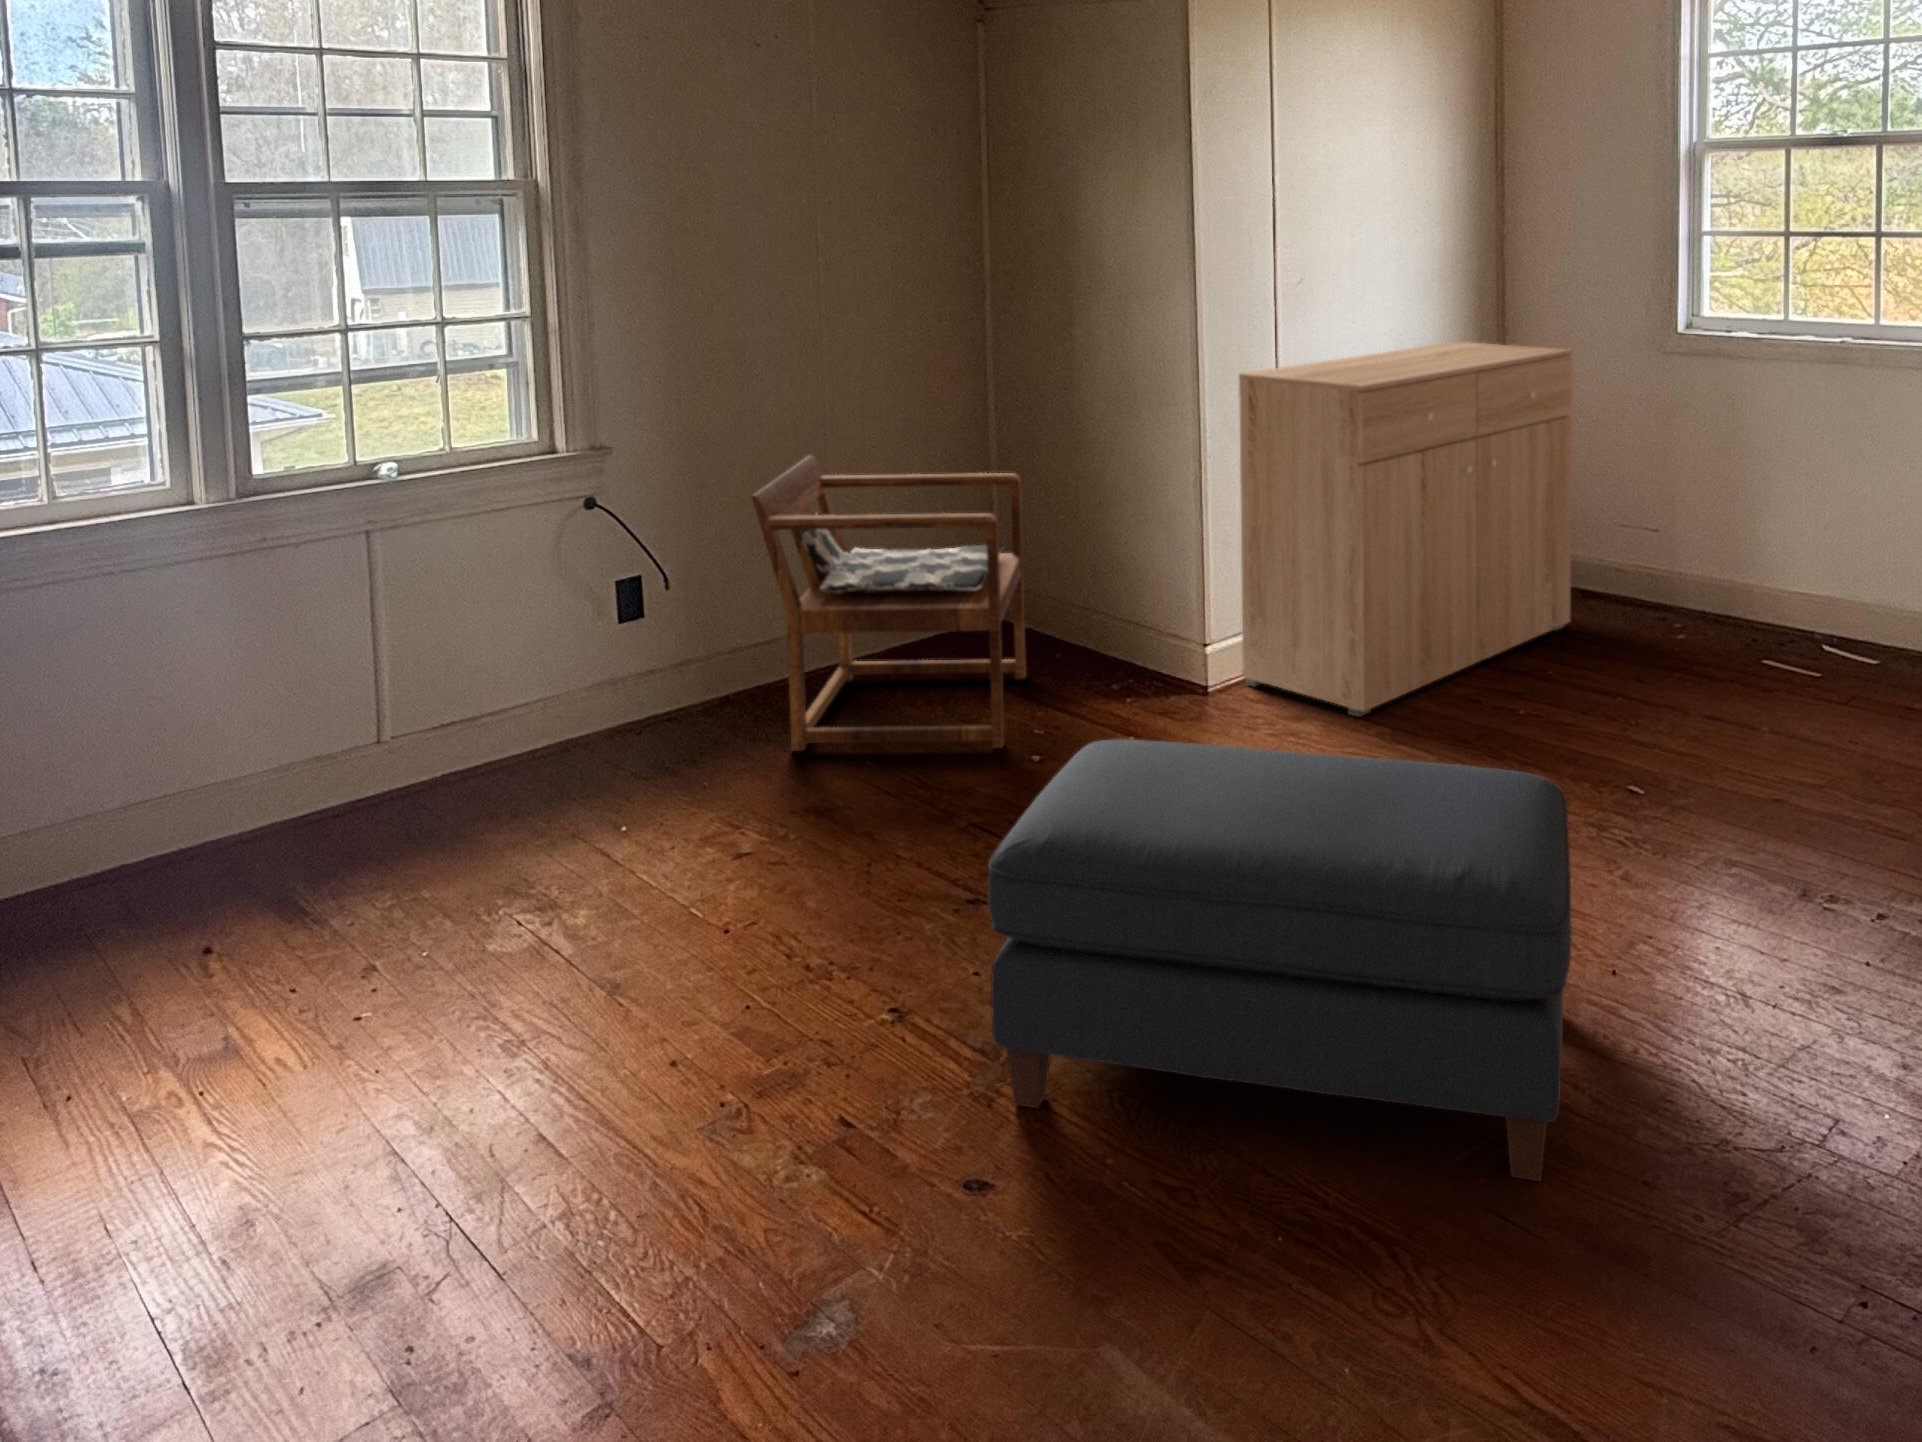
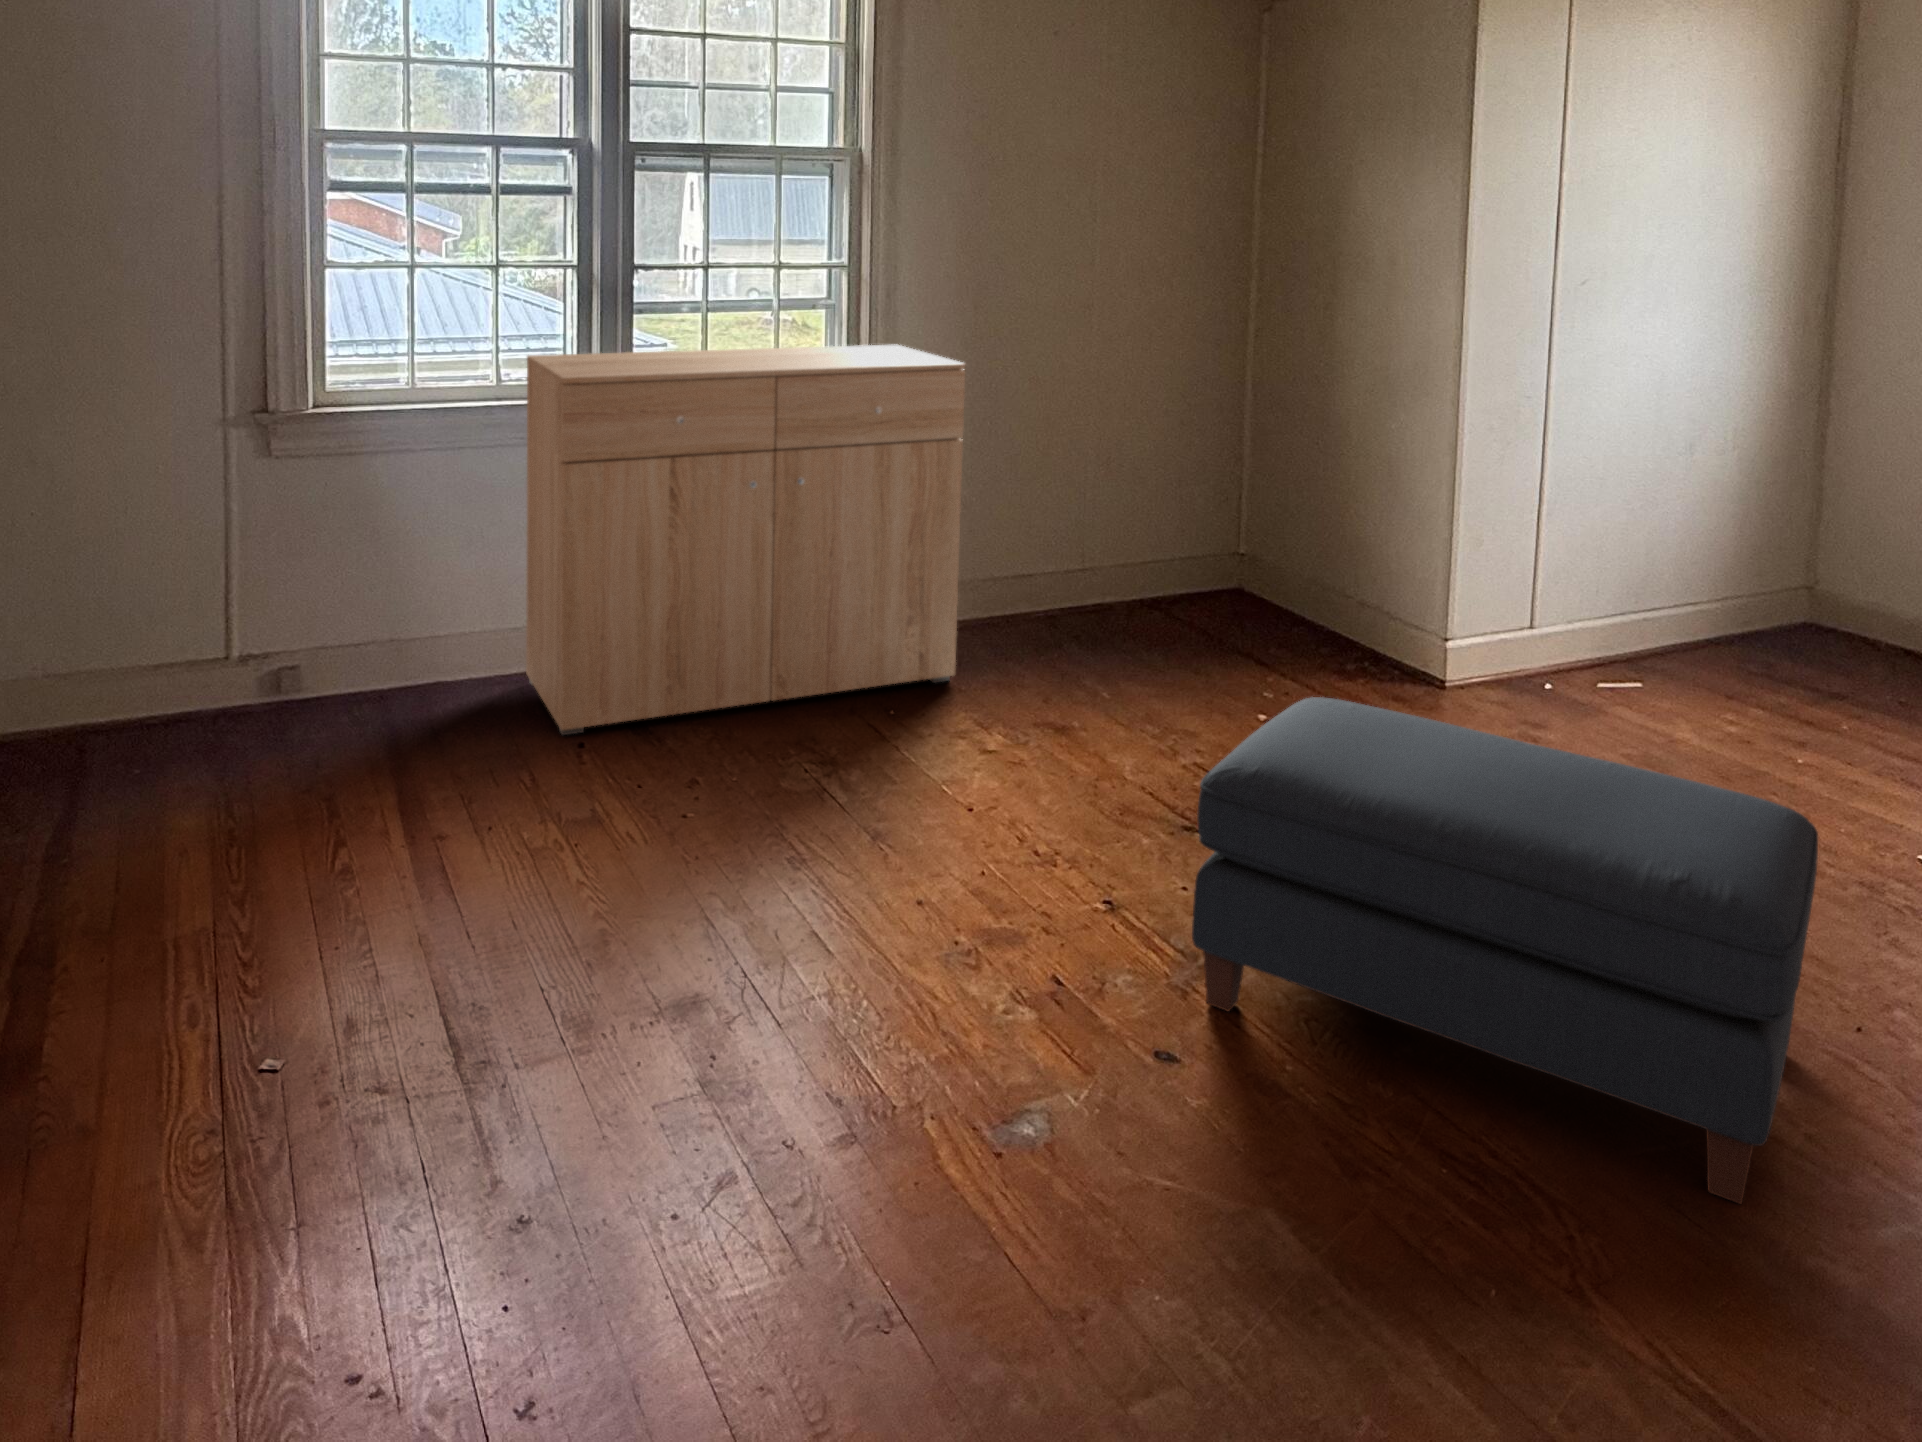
dresser: present [1239,342,1572,717] -> present [526,345,965,735]
armchair: present [752,455,1026,751] -> none [1015,410,1264,701]

